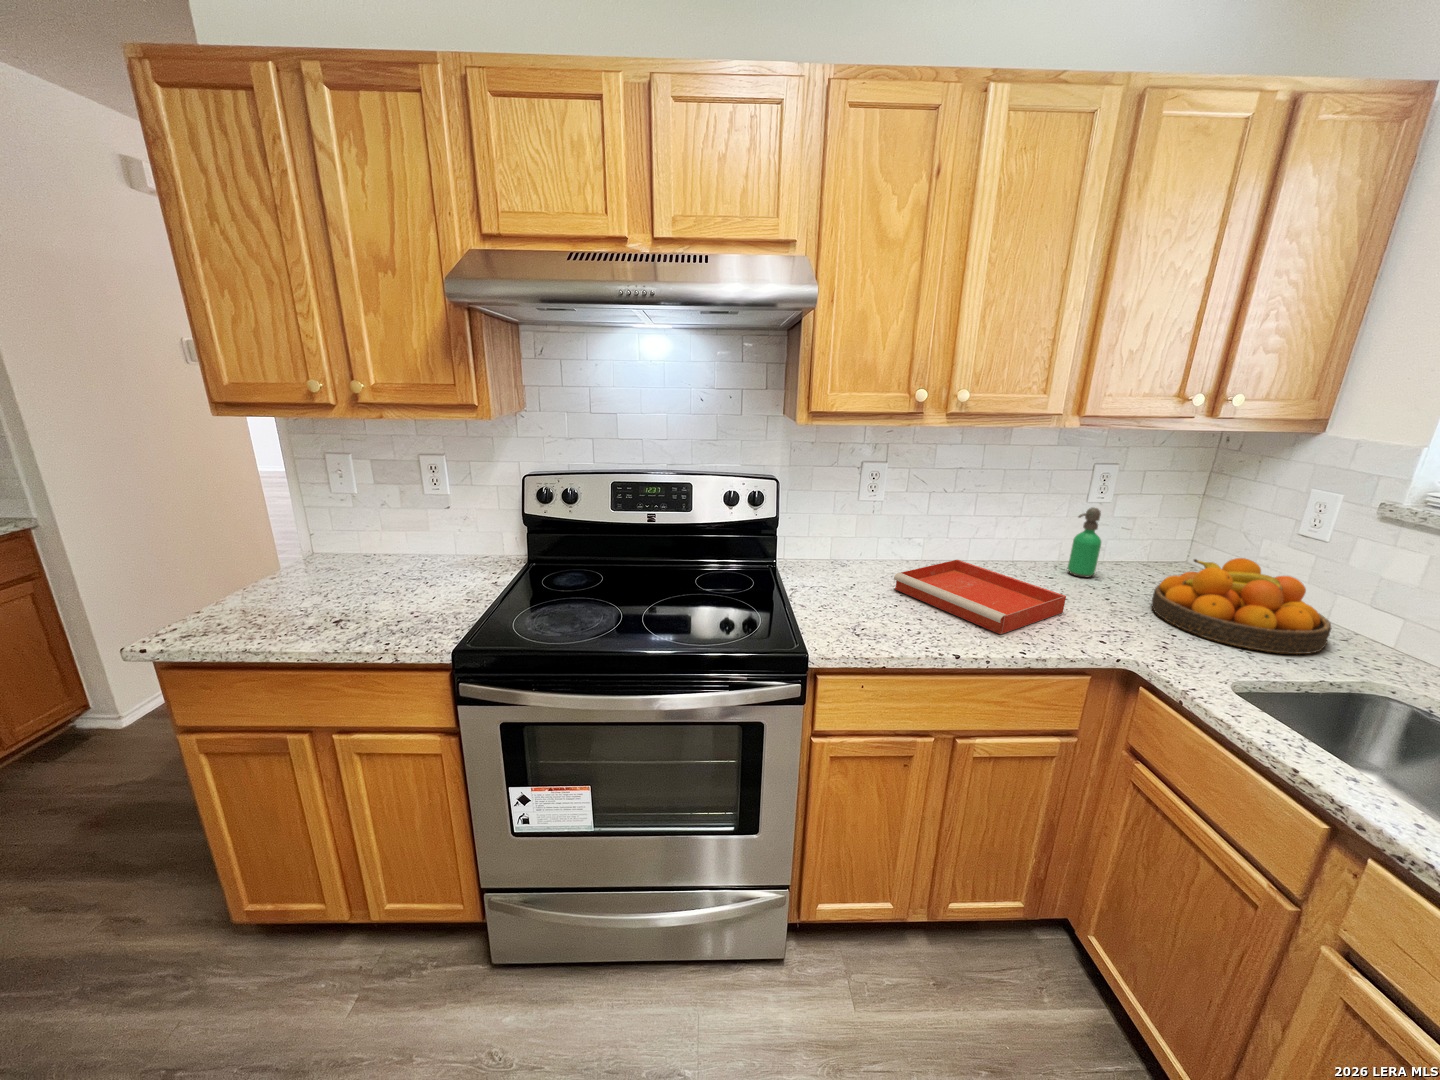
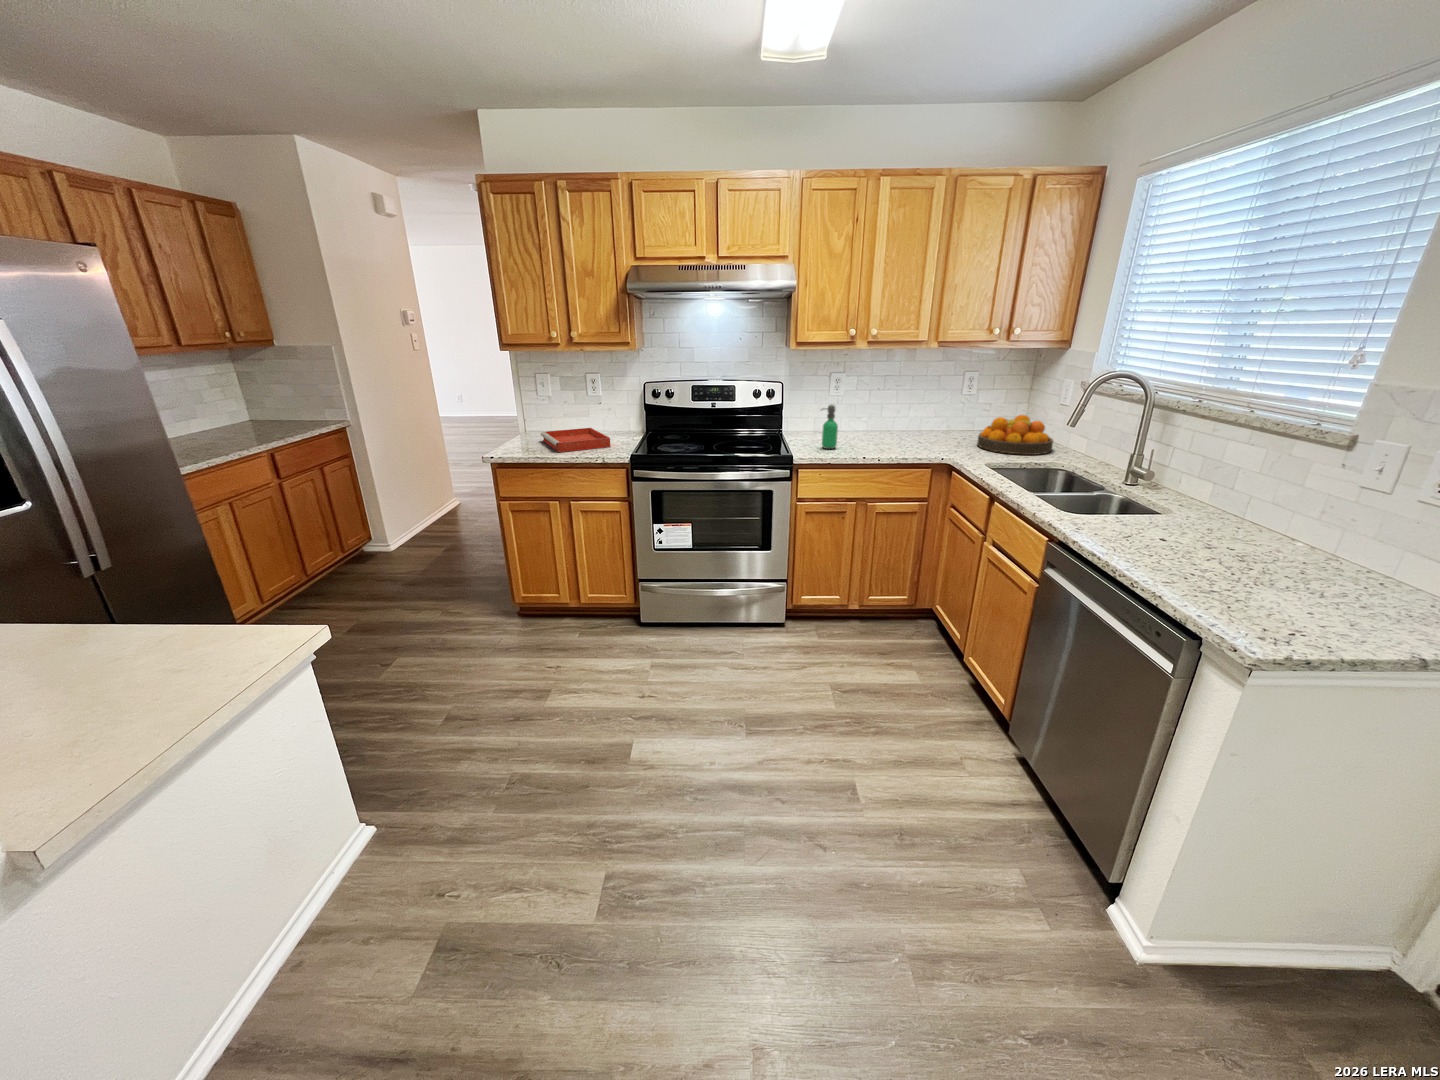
soap dispenser: present [1068,508,1101,577] -> present [822,405,838,449]
tray: present [894,560,1066,634] -> present [541,428,611,452]

